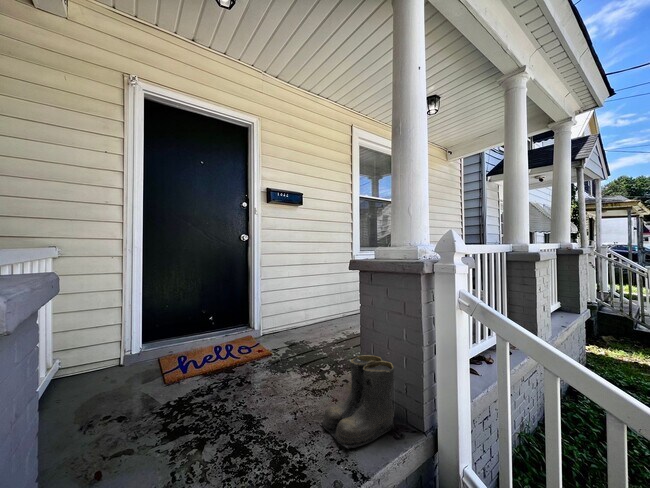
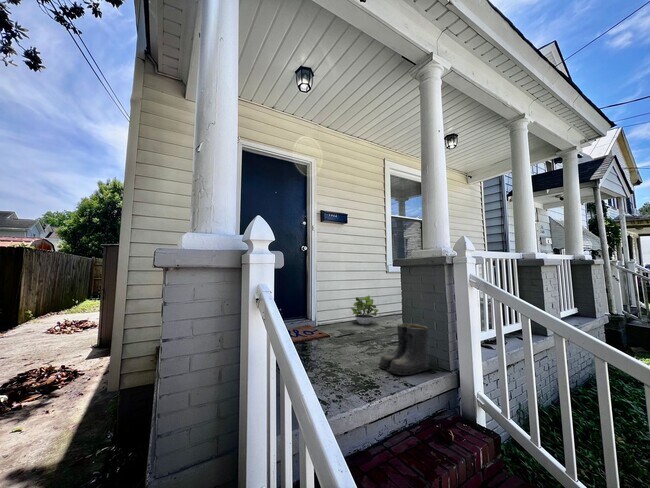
potted plant: none [307,295,339,329] -> present [351,296,378,325]

